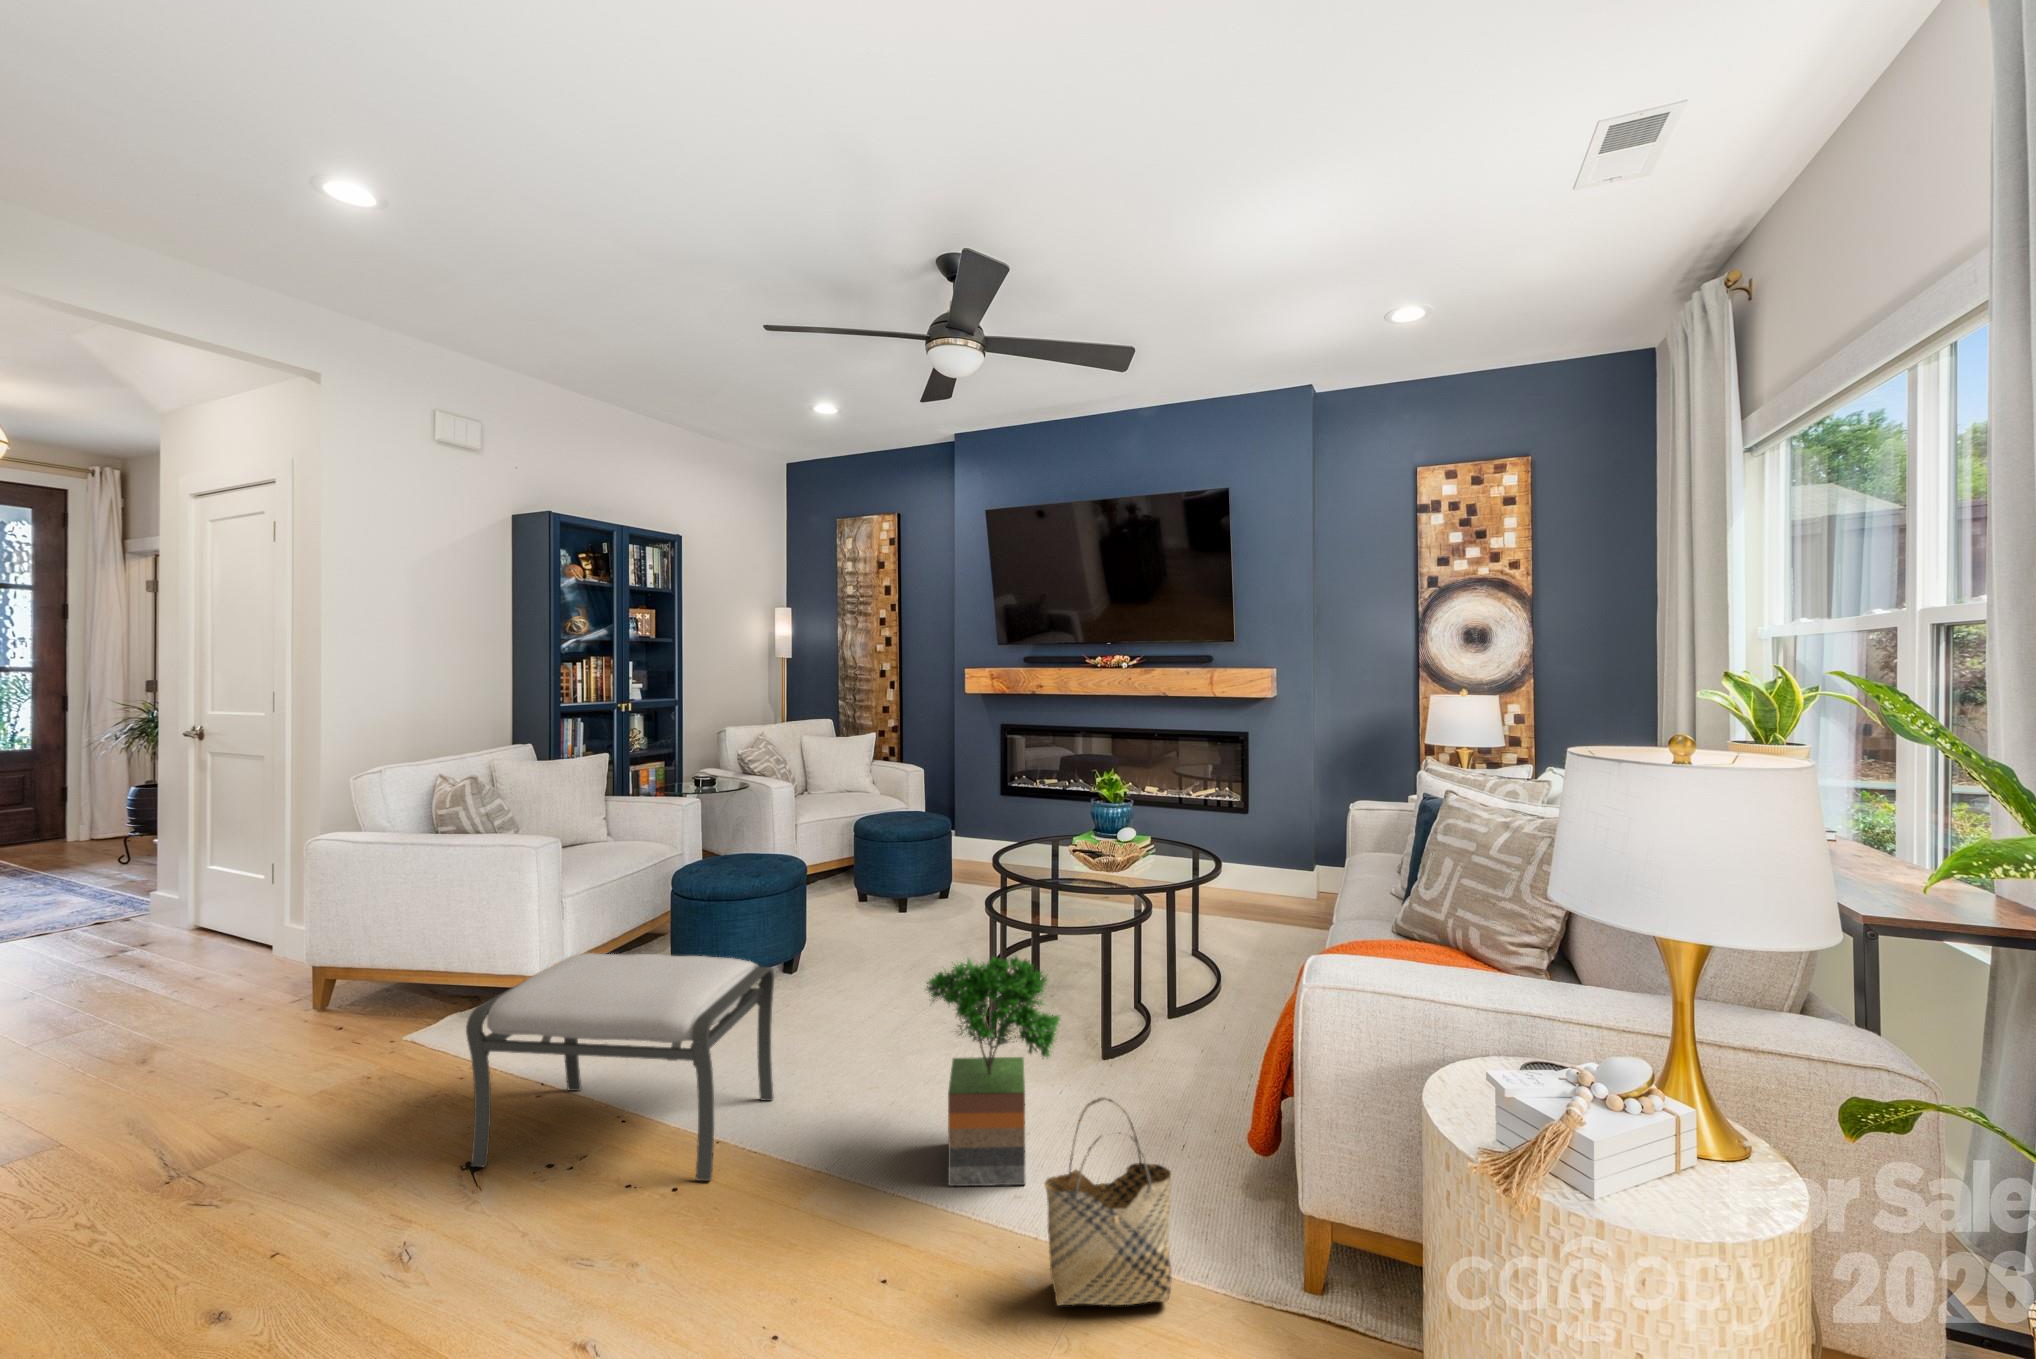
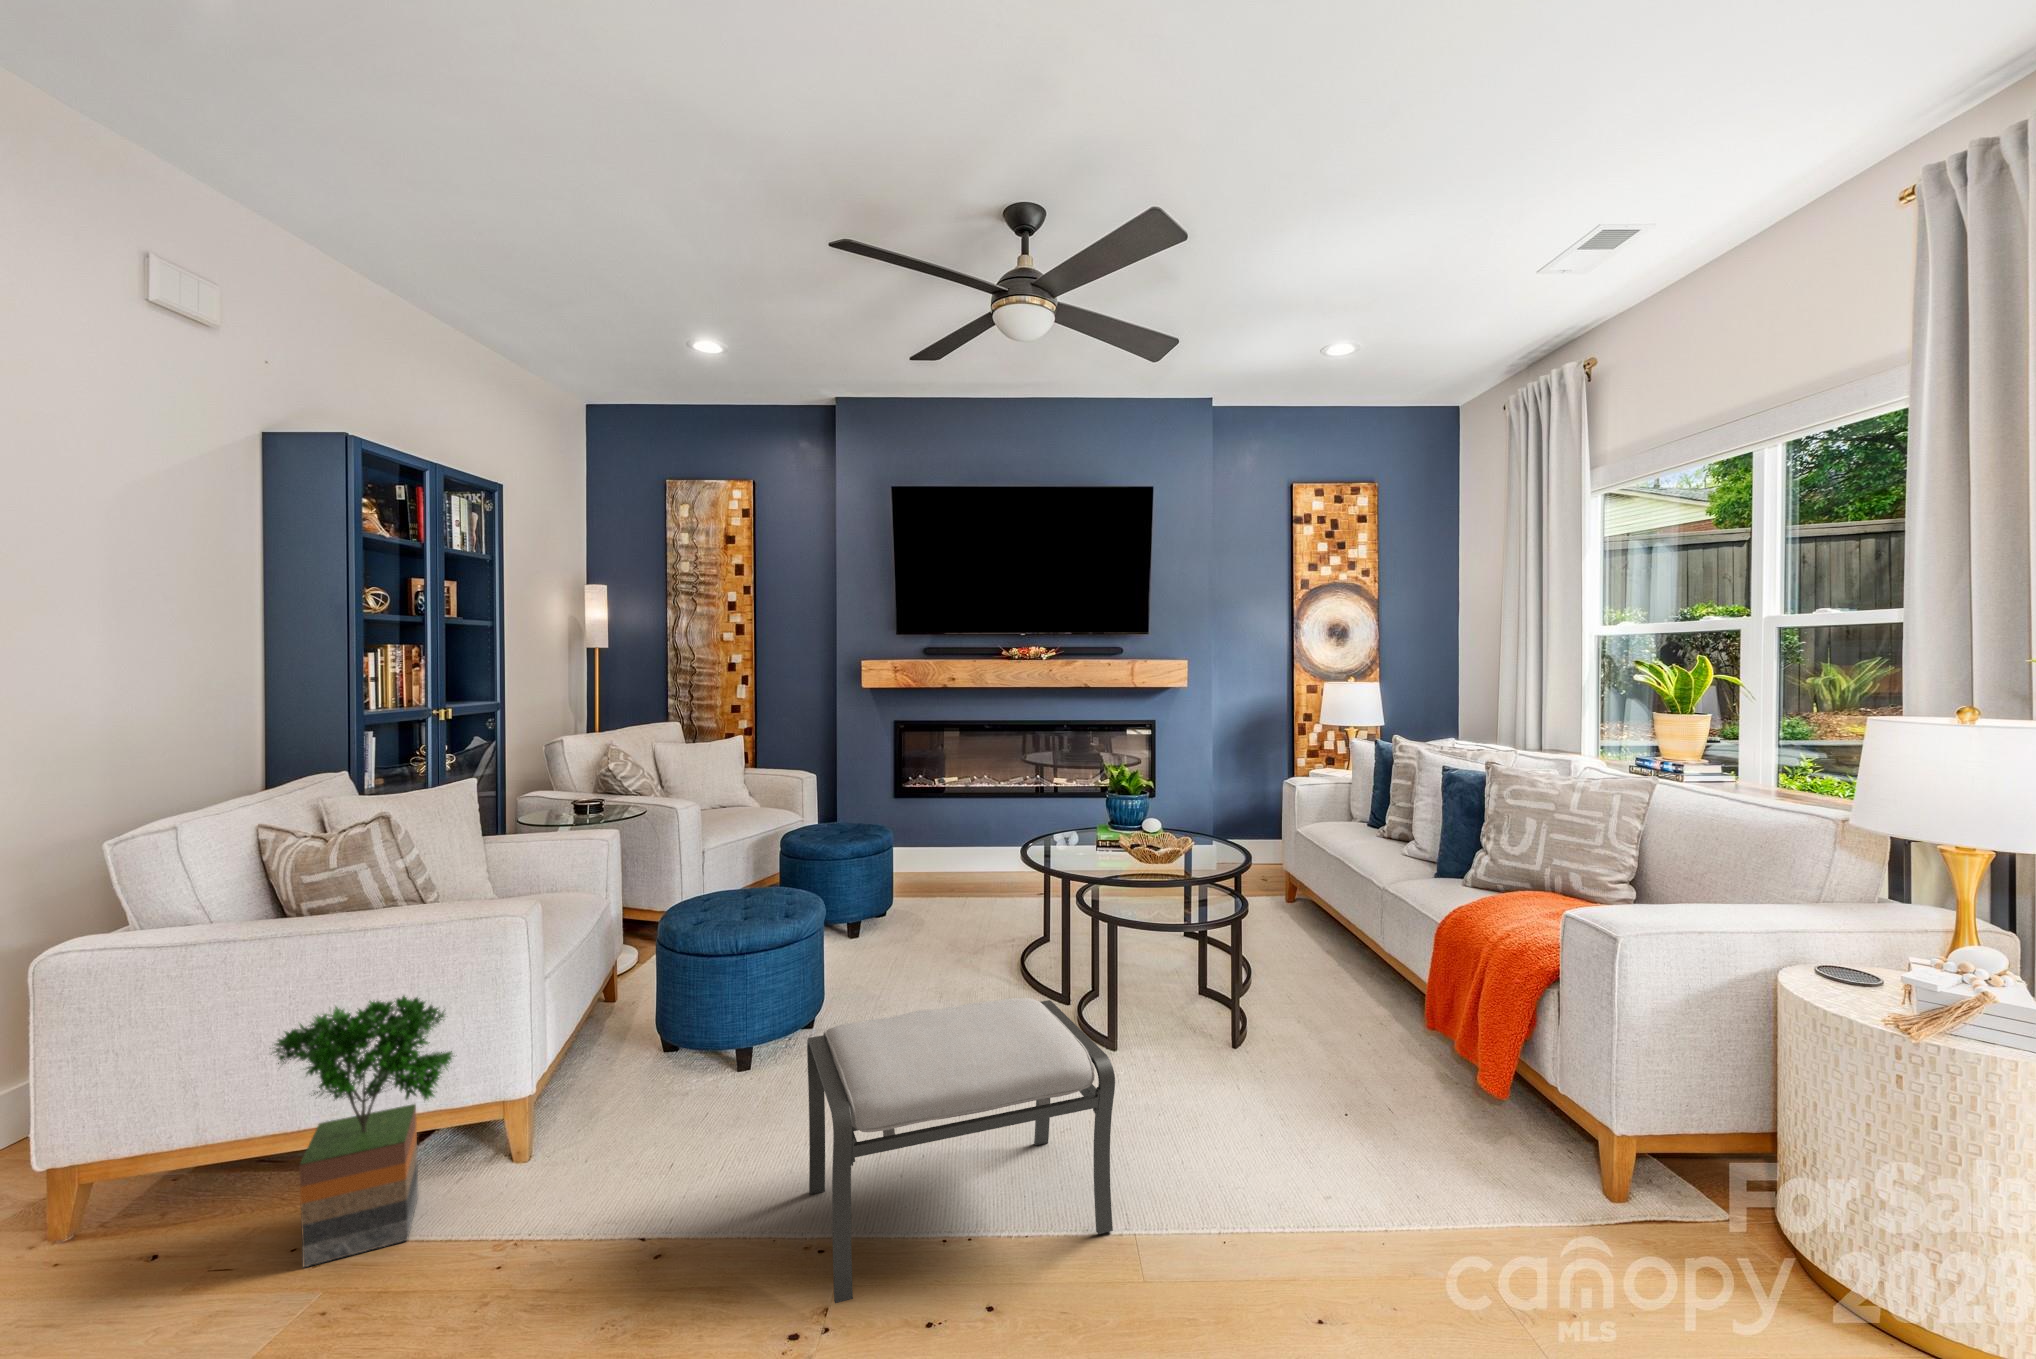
potted tree: present [927,957,1060,1186] -> present [273,996,453,1267]
woven basket: present [1044,1098,1172,1306] -> none [1486,1047,1576,1227]

